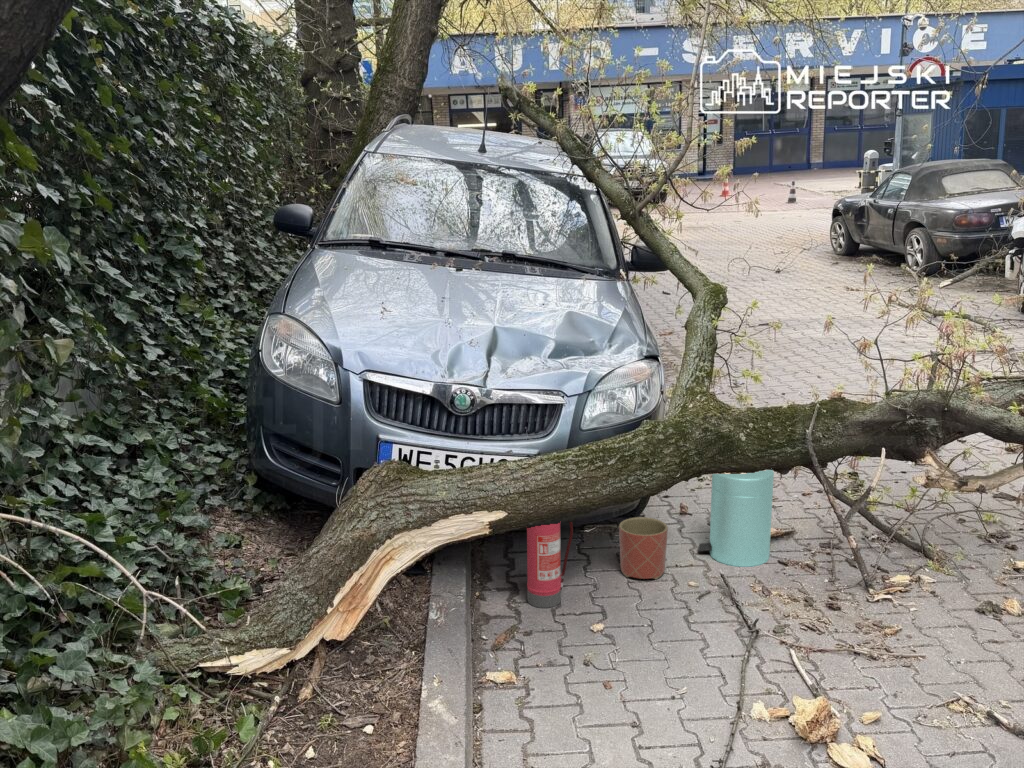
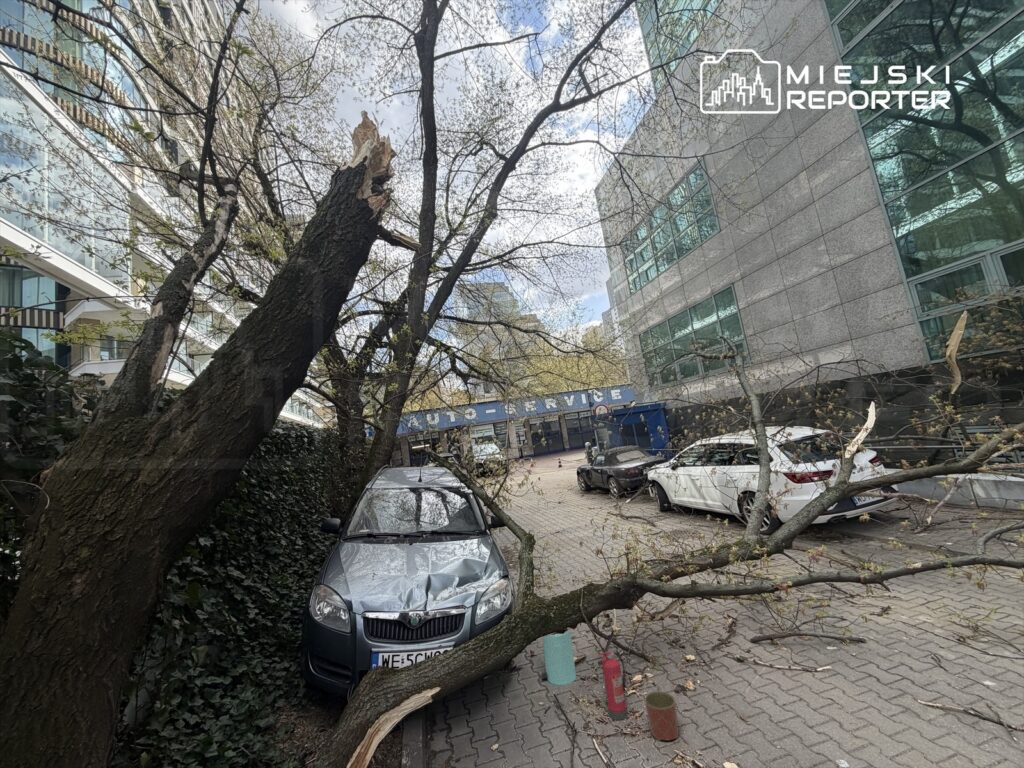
planter: present [619,517,668,579] -> present [645,691,679,740]
fire extinguisher: present [527,522,573,608] -> present [600,652,627,720]

